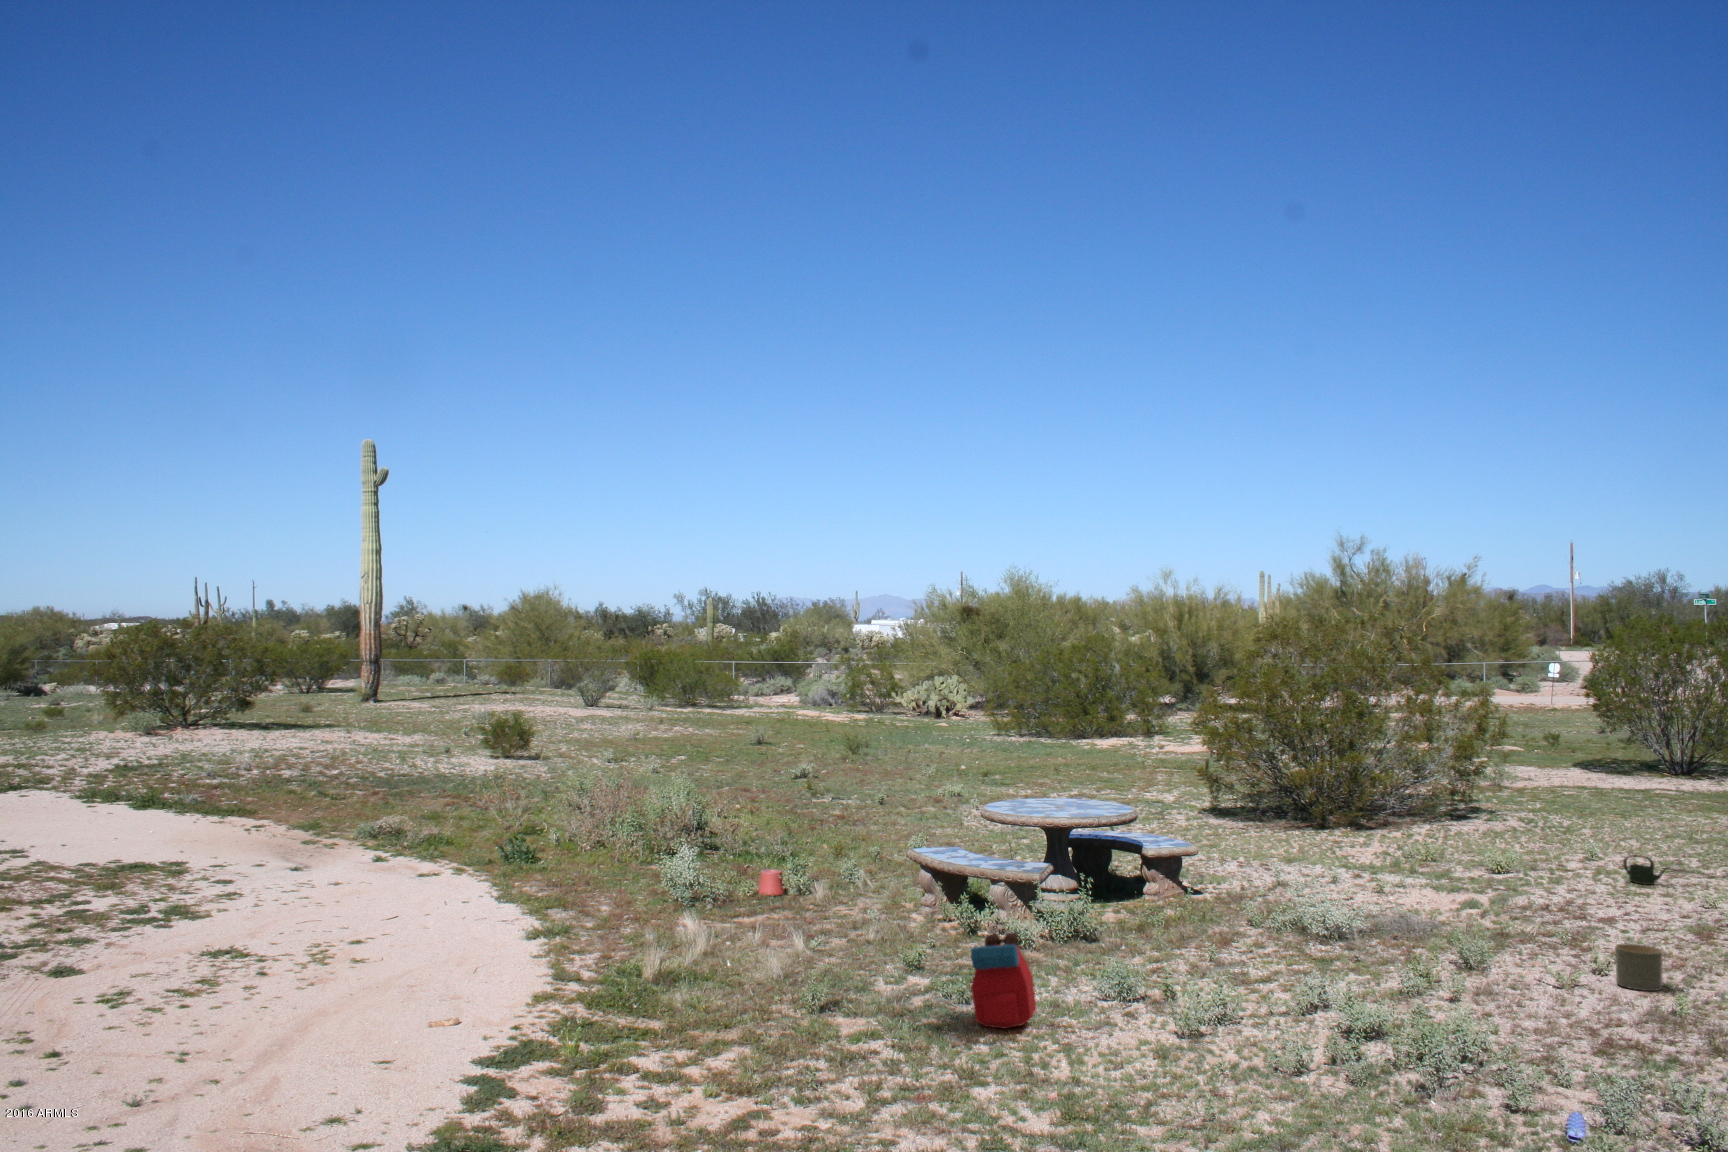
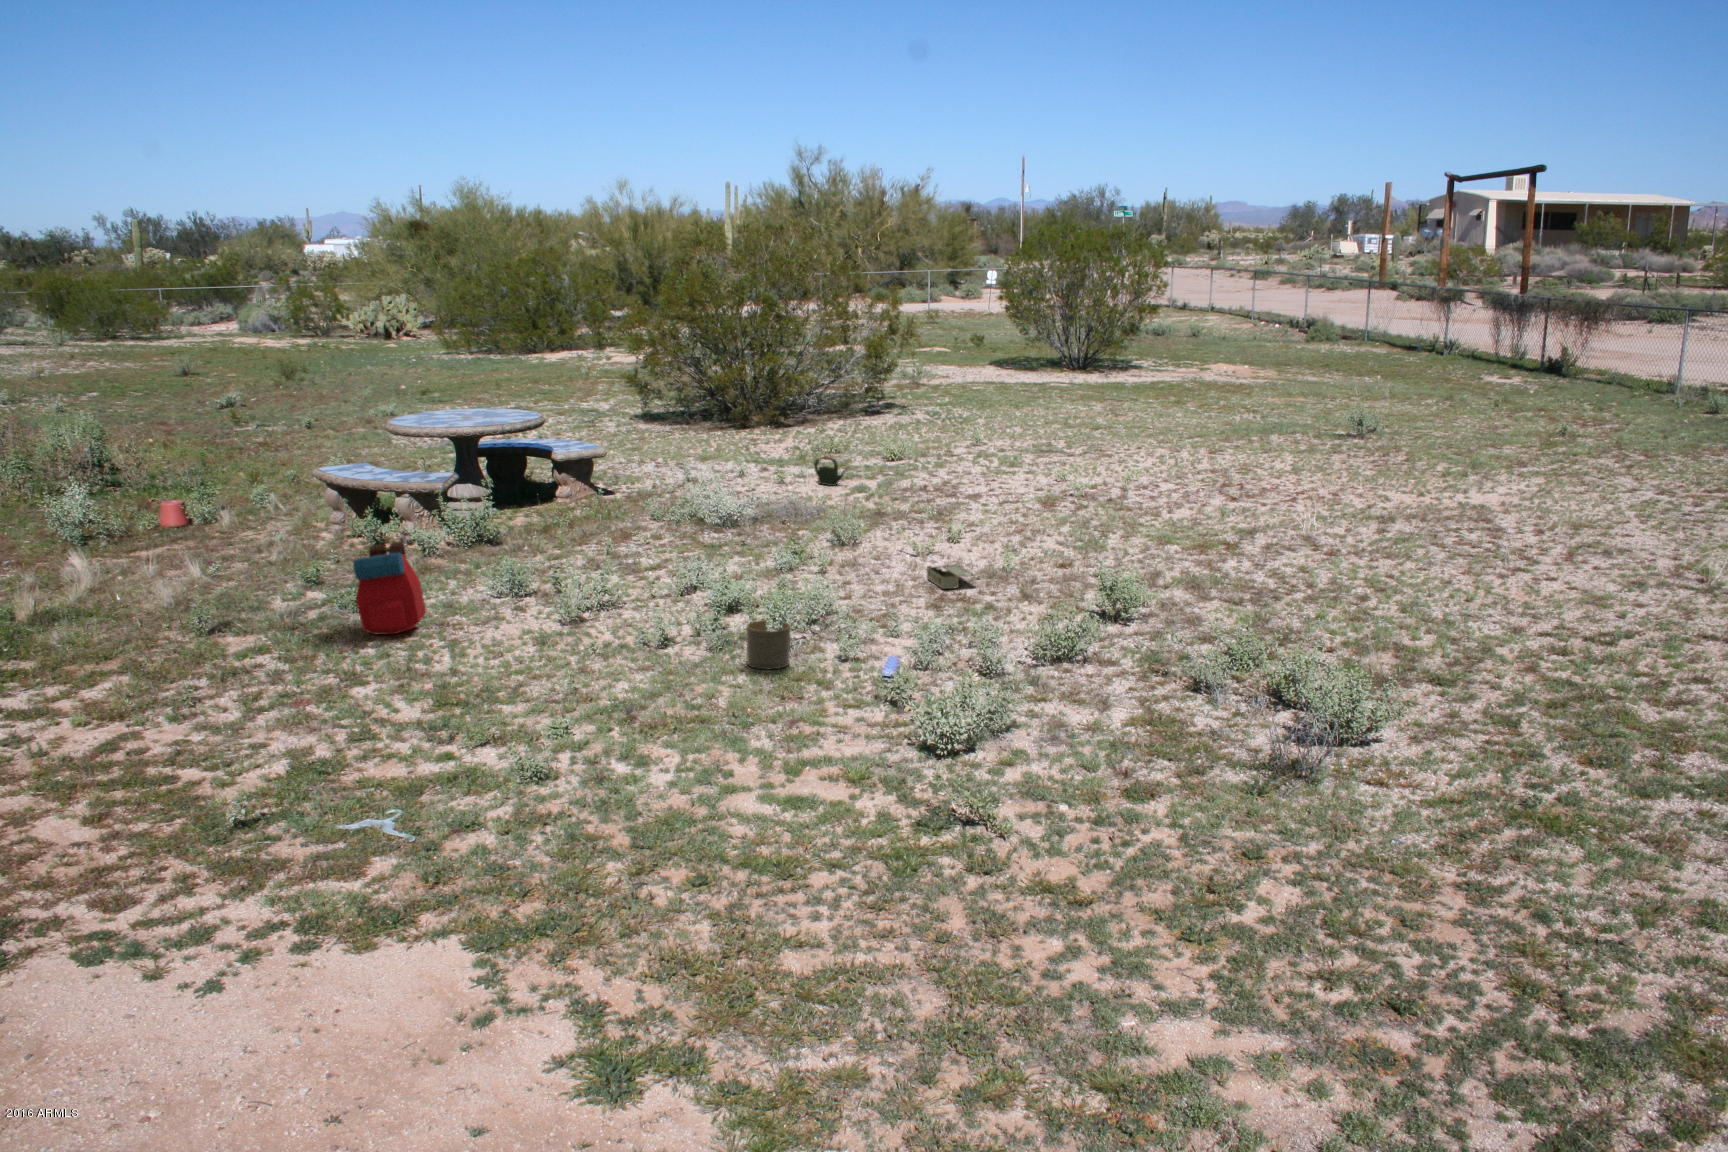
watering can: present [1623,855,1668,885] -> present [814,457,846,486]
planter: present [1615,943,1663,991] -> present [746,620,790,670]
toolbox: none [1592,1004,1658,1035] -> present [927,565,973,589]

